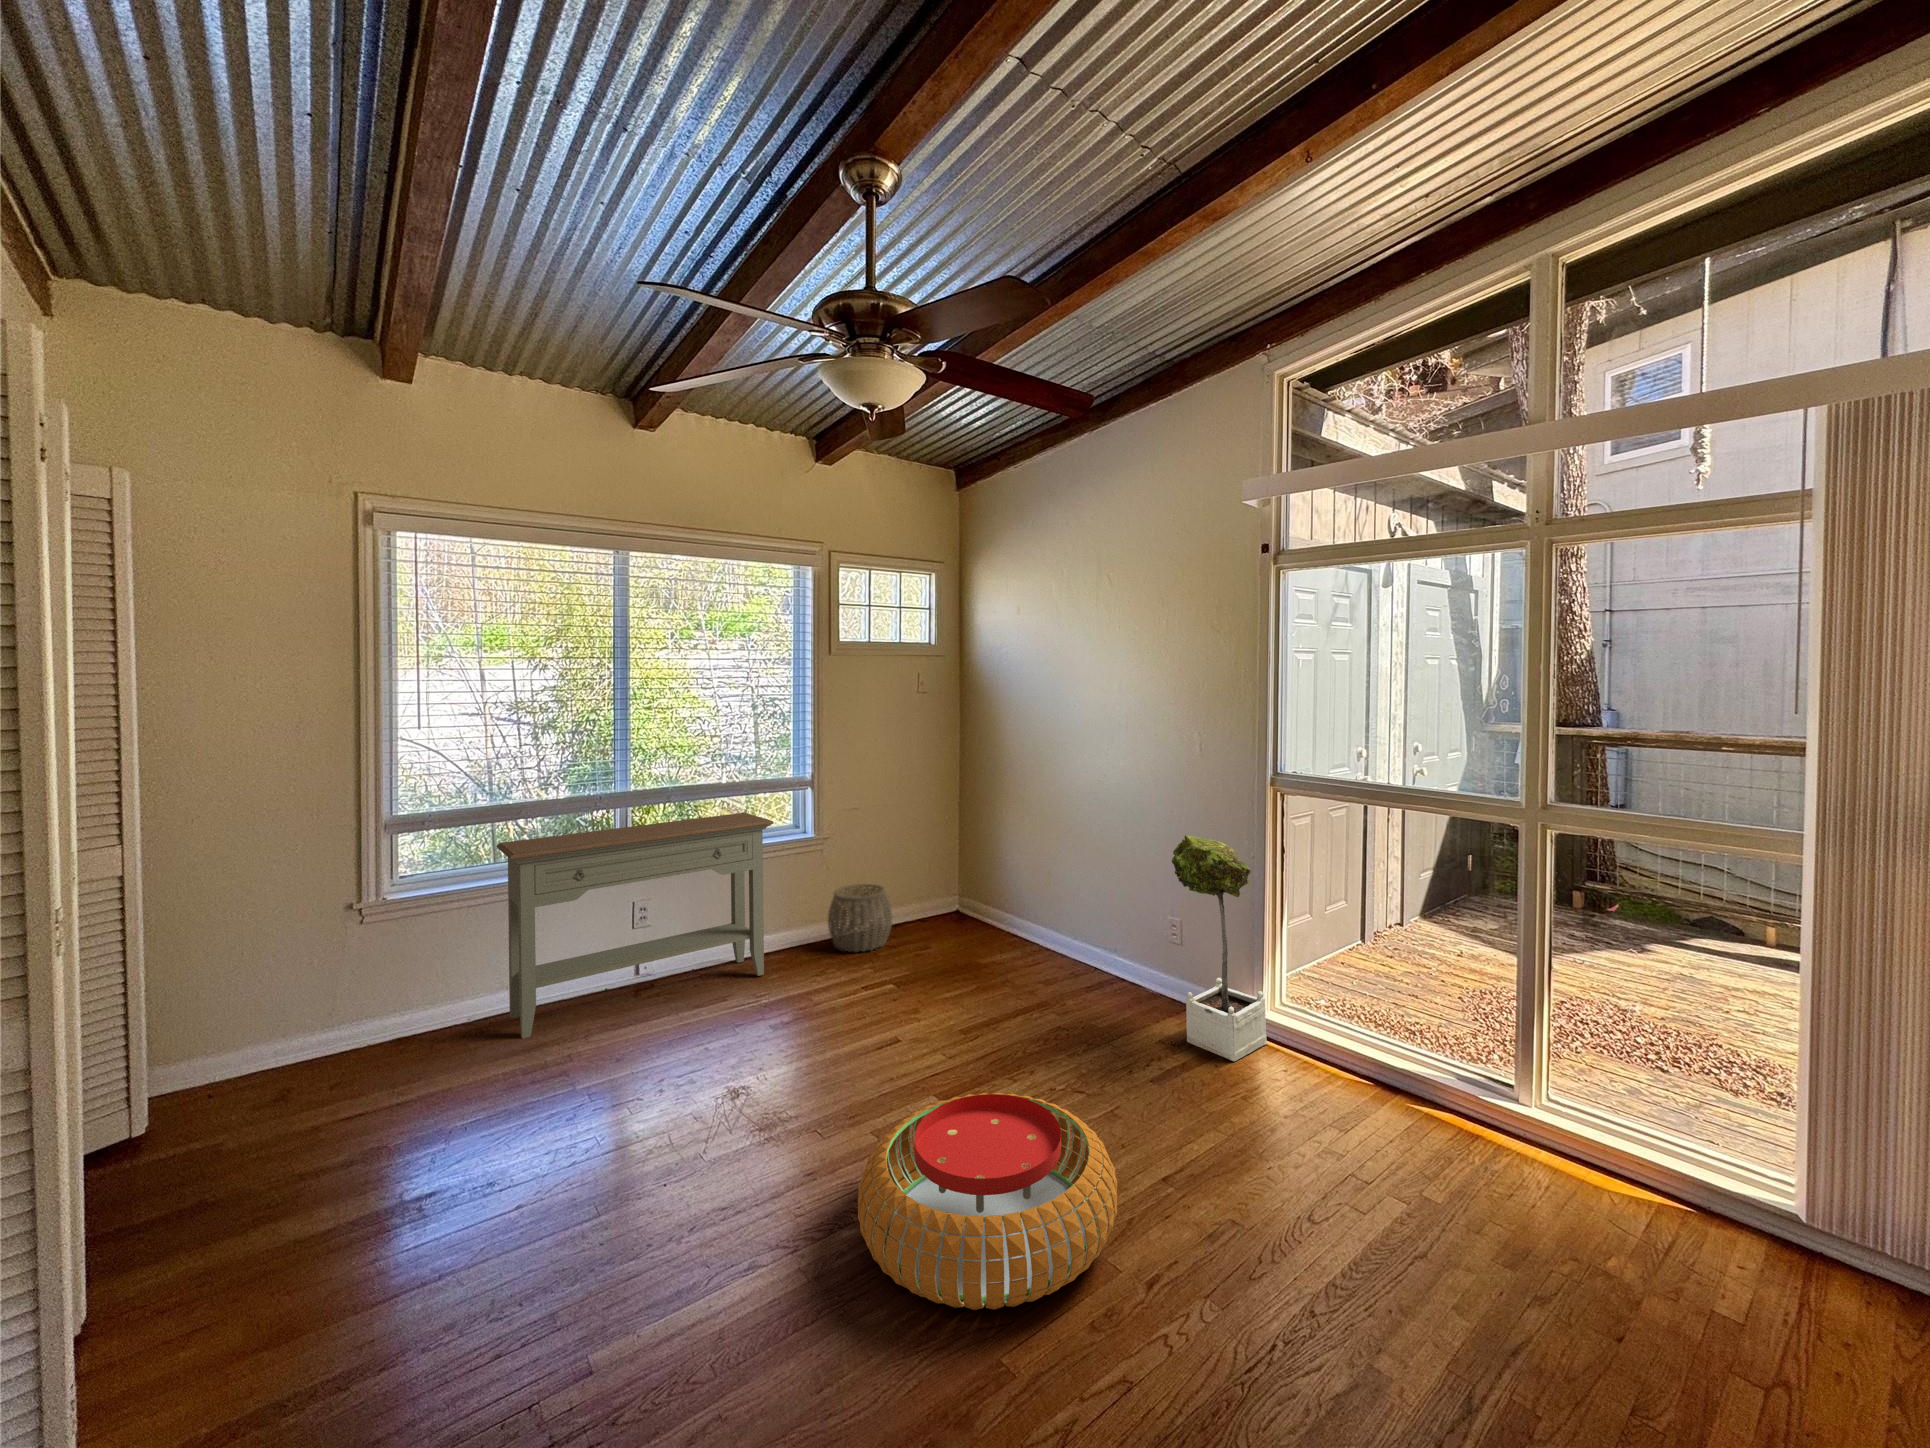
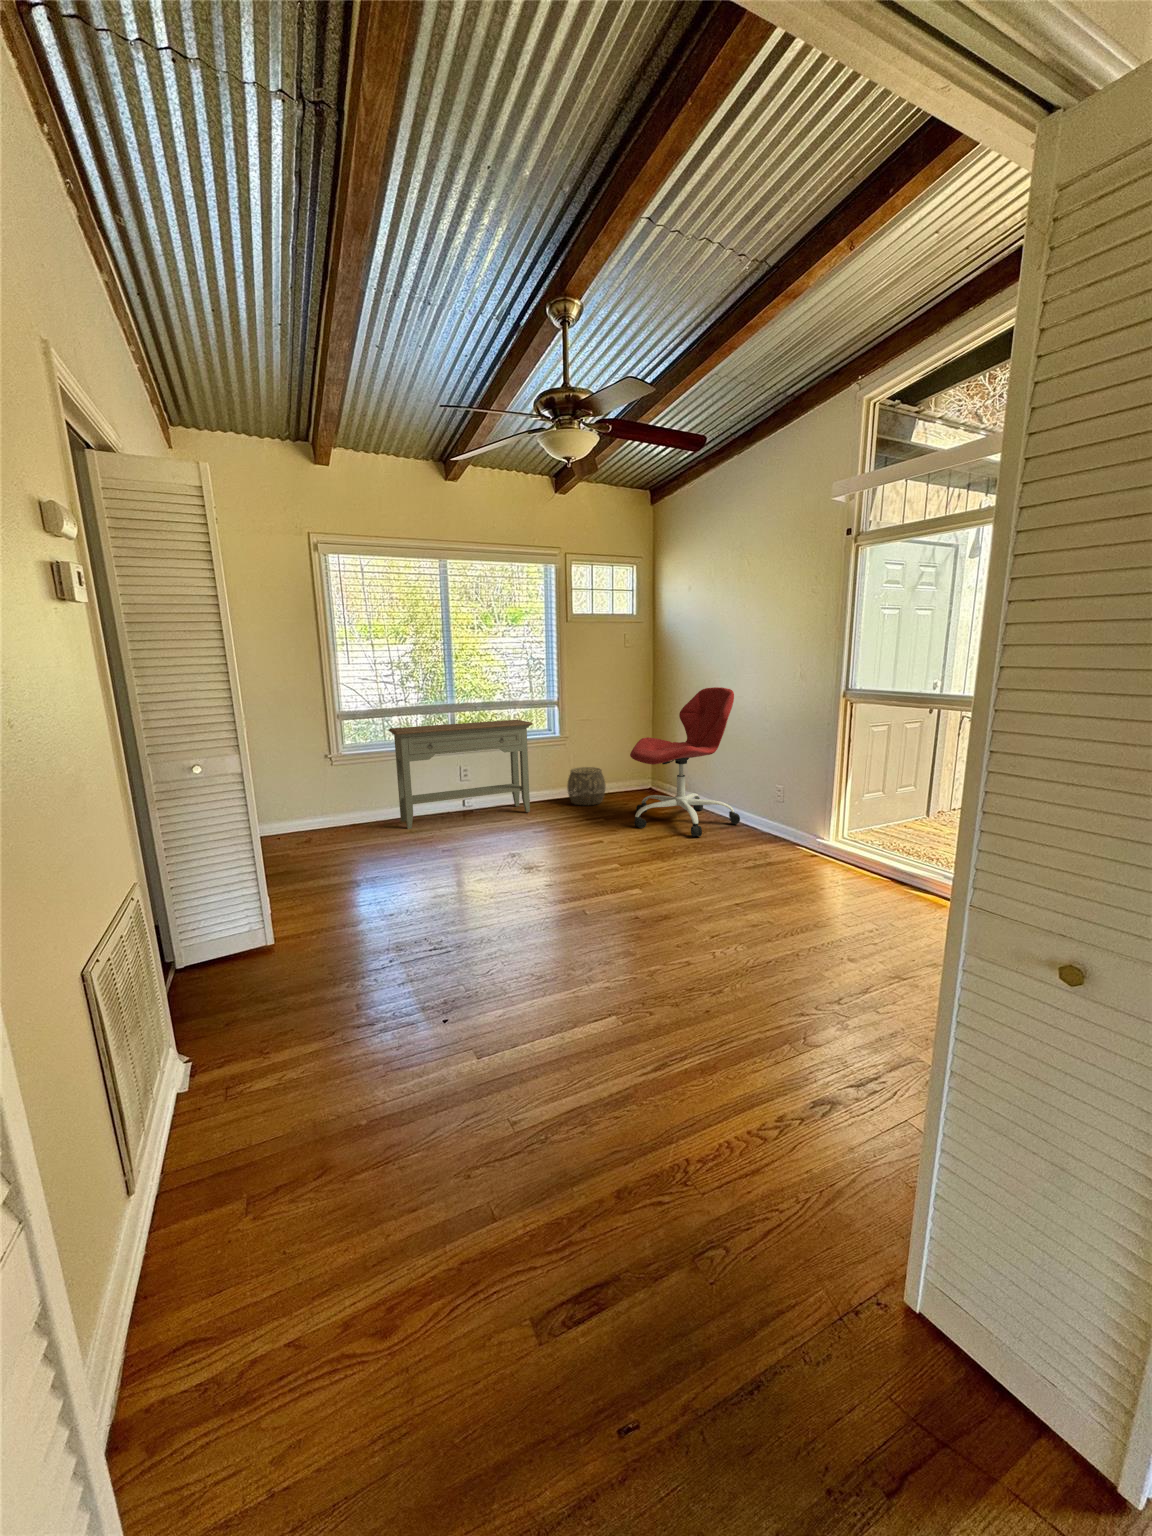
office chair: none [939,760,1113,1011] -> present [630,687,740,837]
potted tree: present [1172,835,1267,1062] -> none [772,728,829,865]
pouf: present [858,1093,1118,1310] -> none [567,851,702,933]

